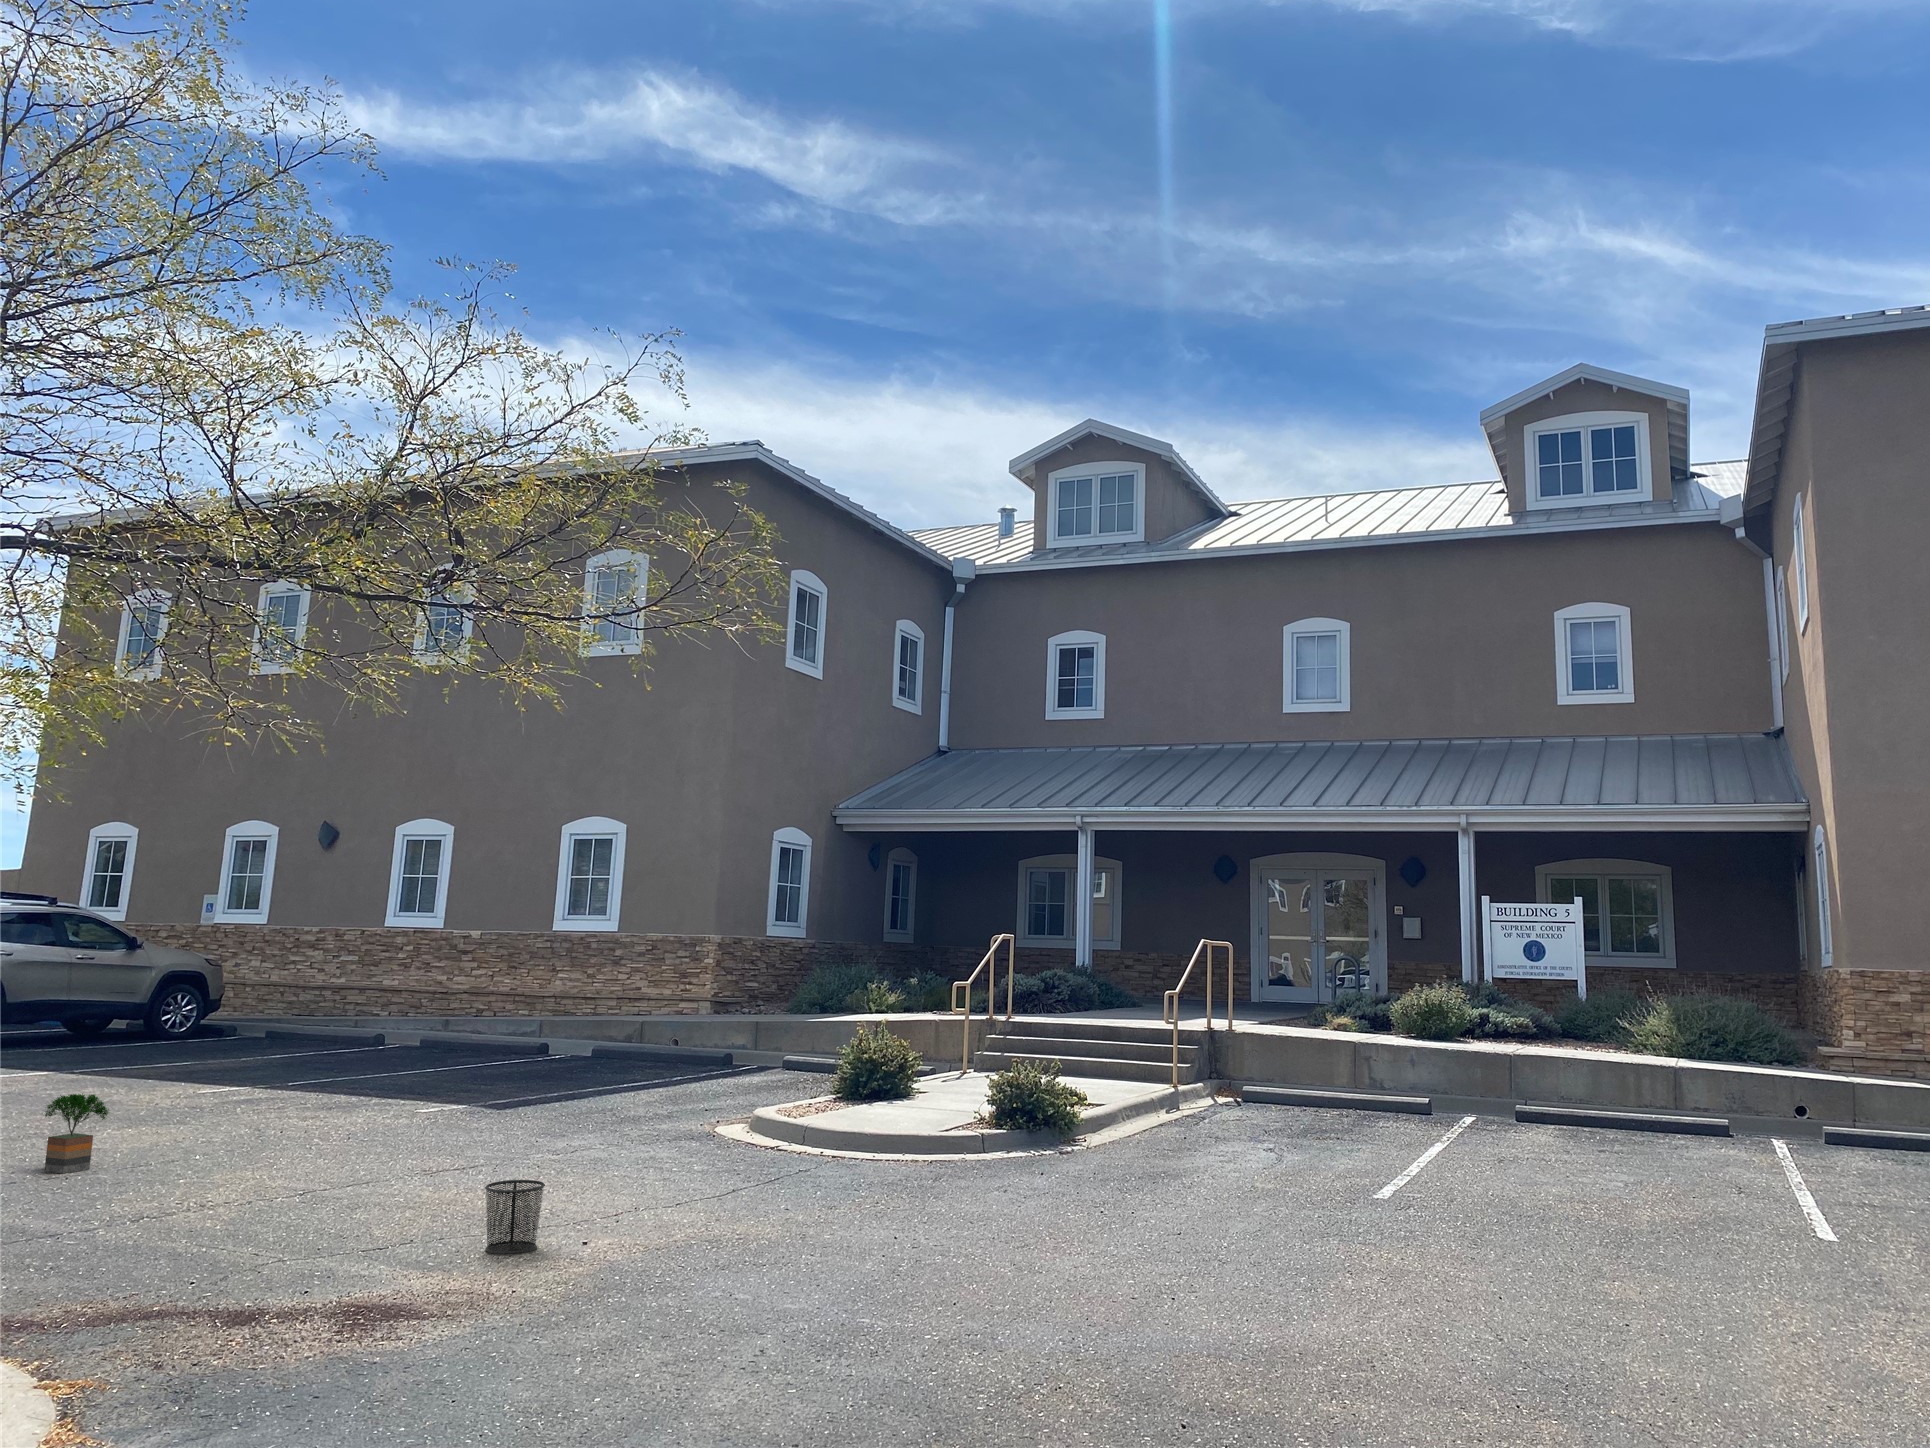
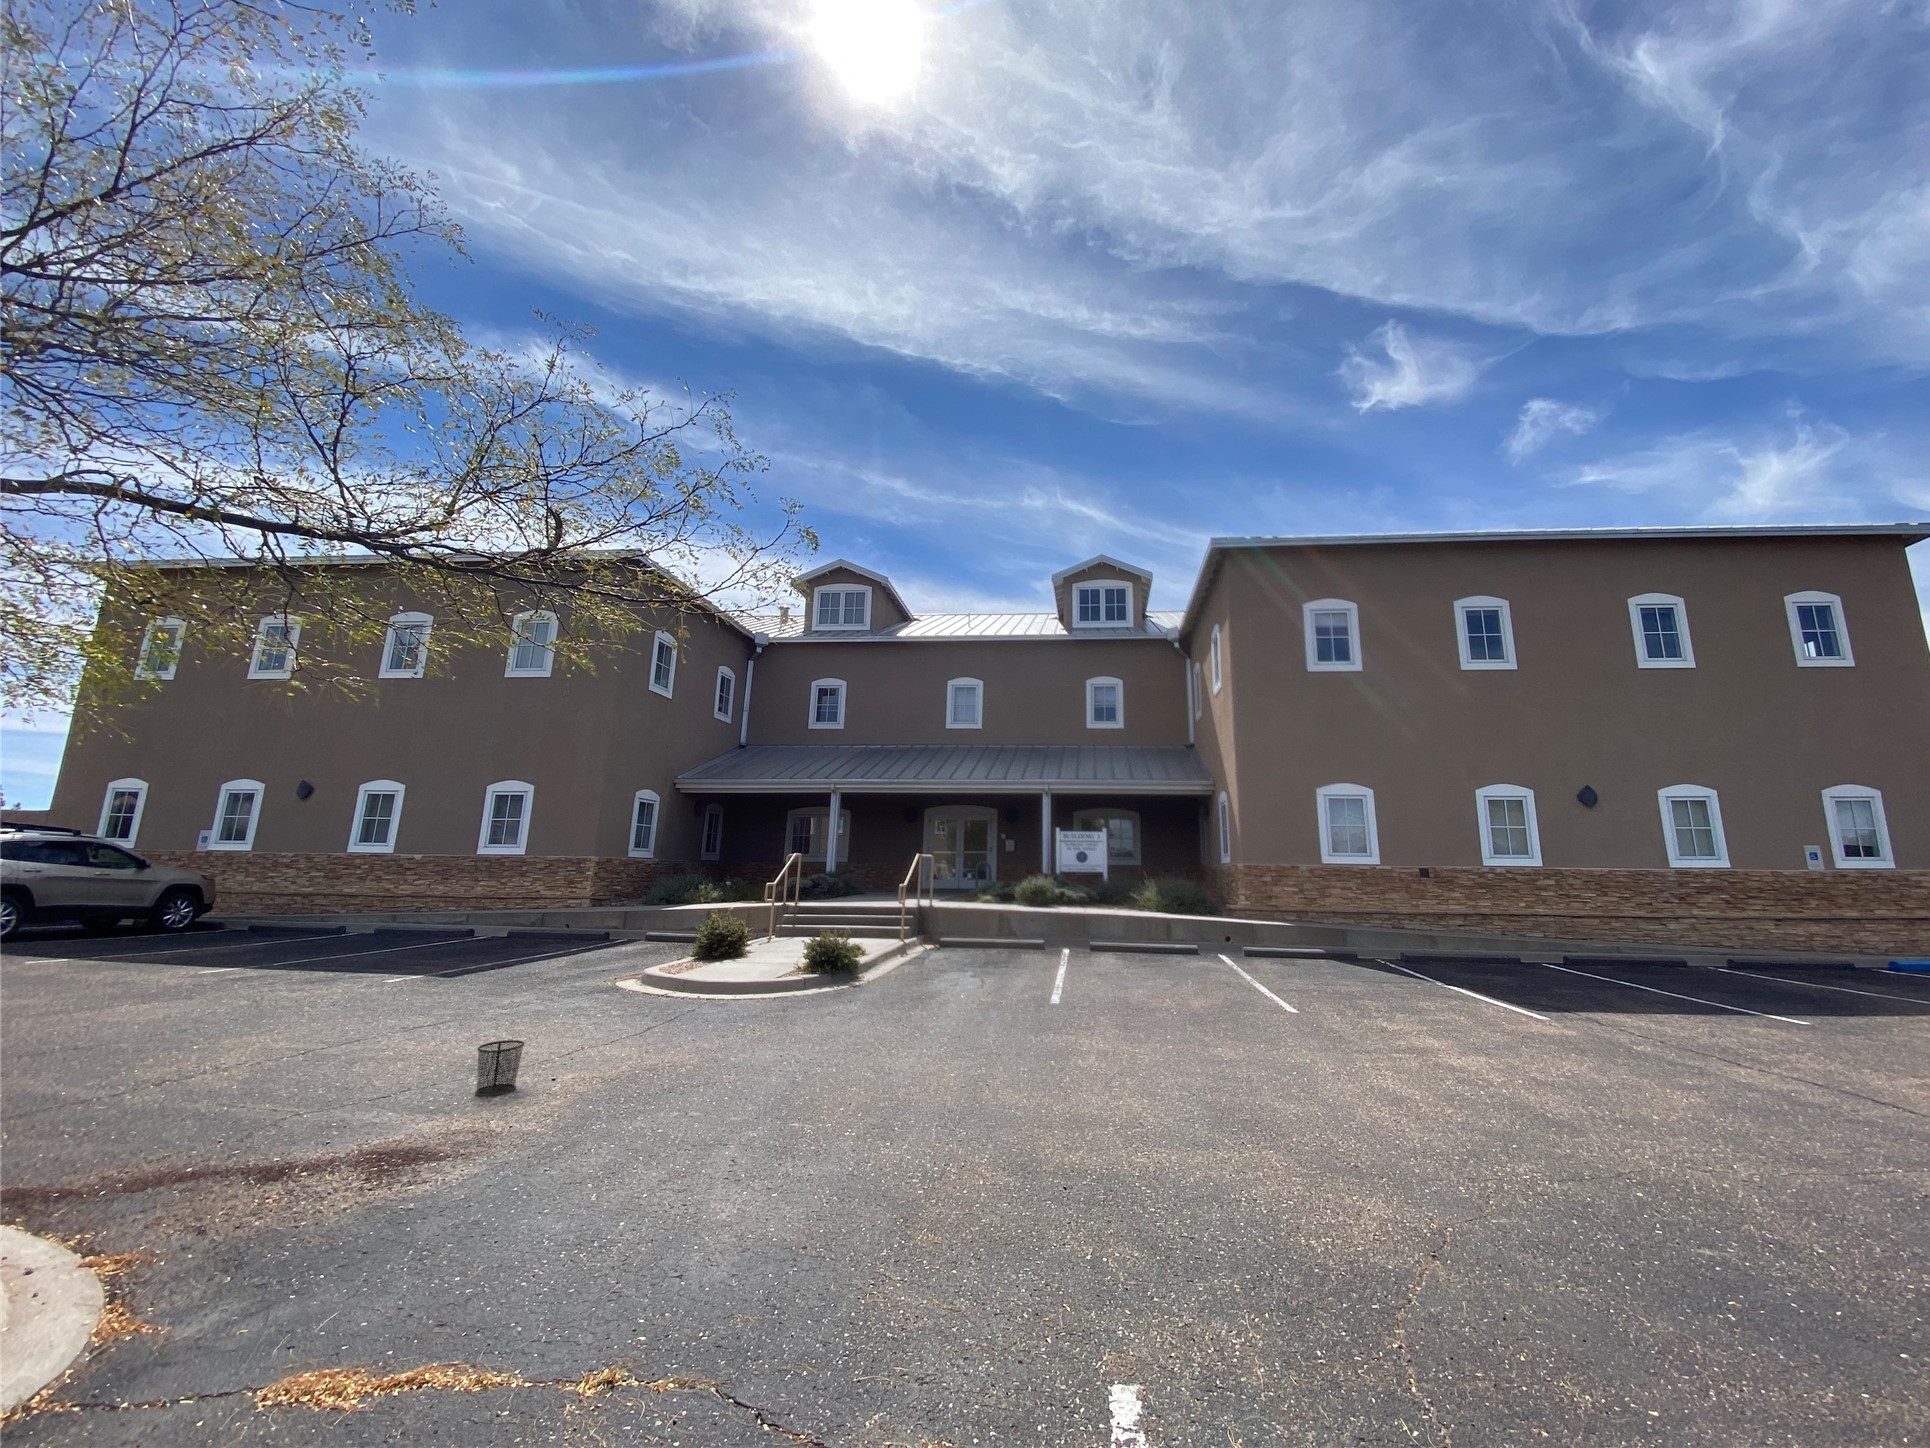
potted tree: present [44,1094,109,1174] -> none [53,996,123,1061]

